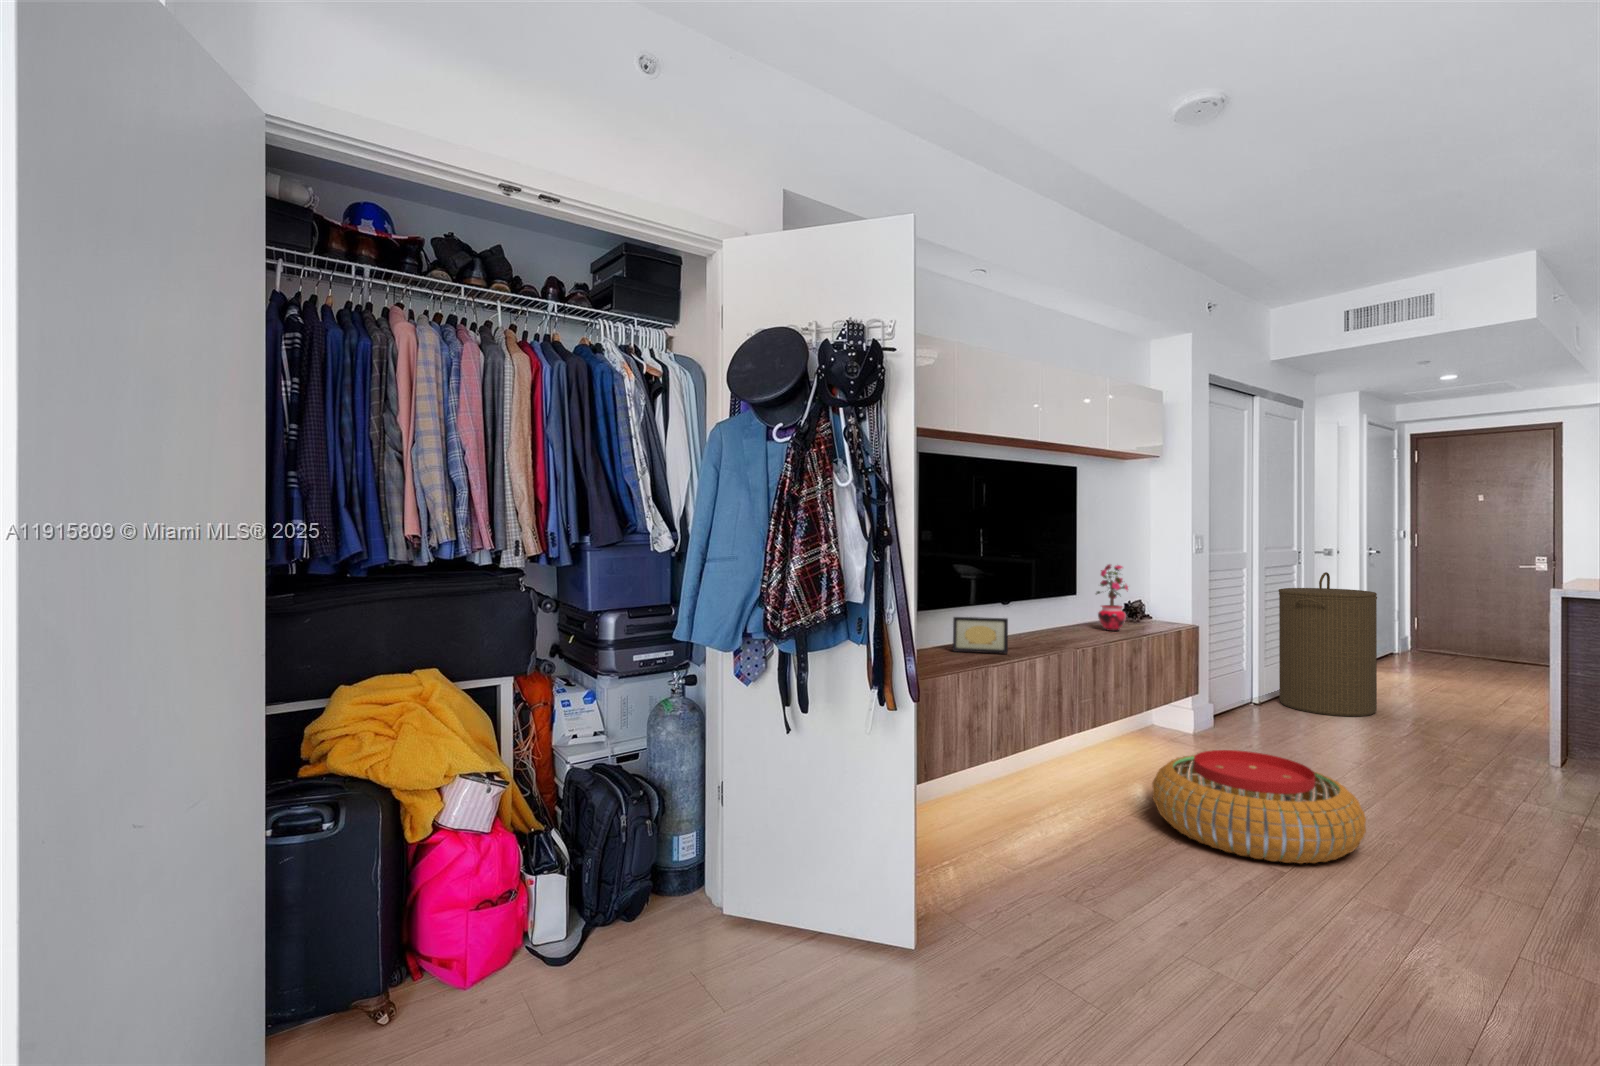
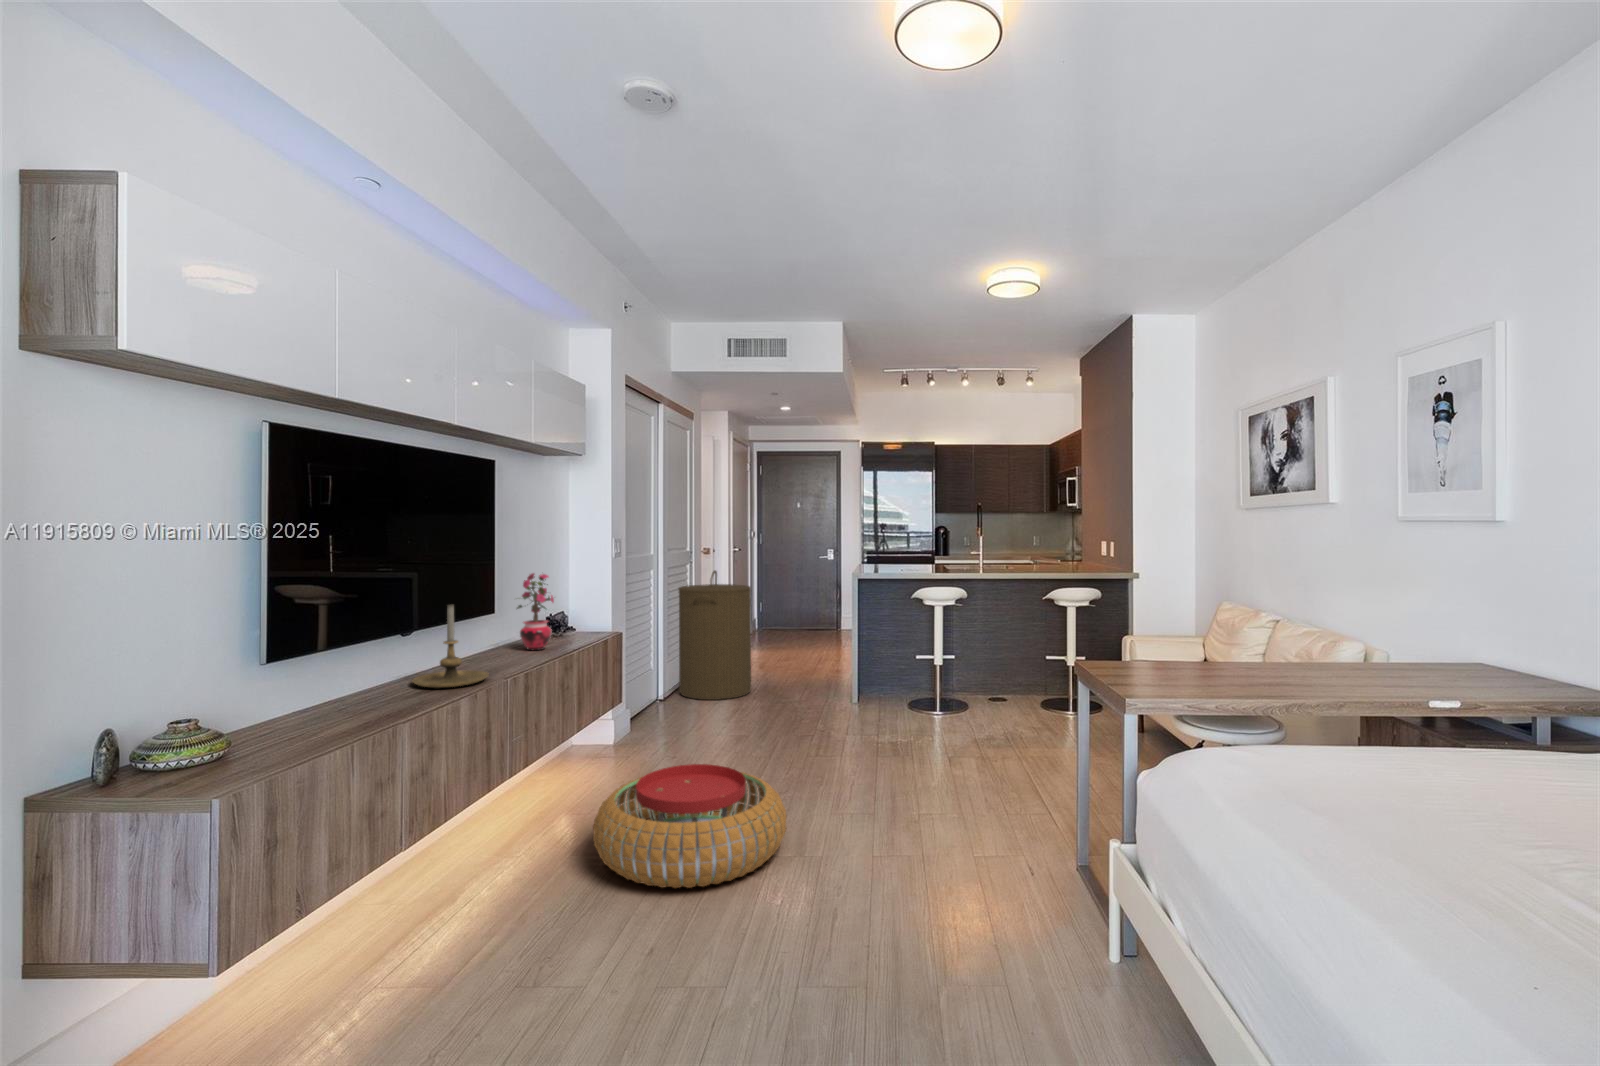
candle holder: none [1010,583,1067,647] -> present [412,605,488,688]
picture frame: present [953,617,1008,654] -> none [323,656,411,714]

